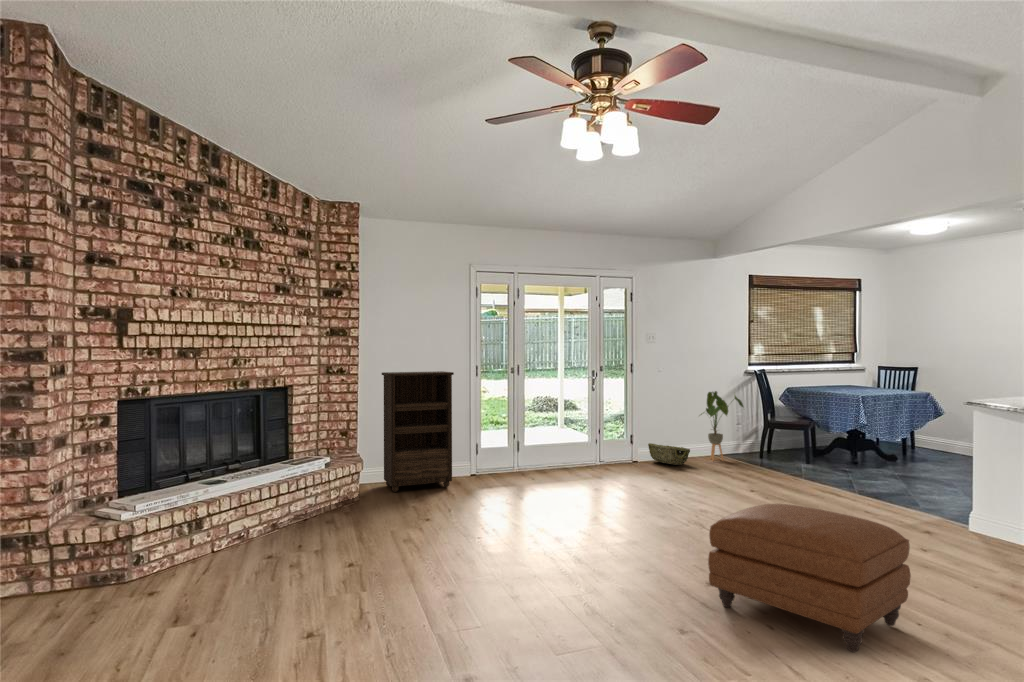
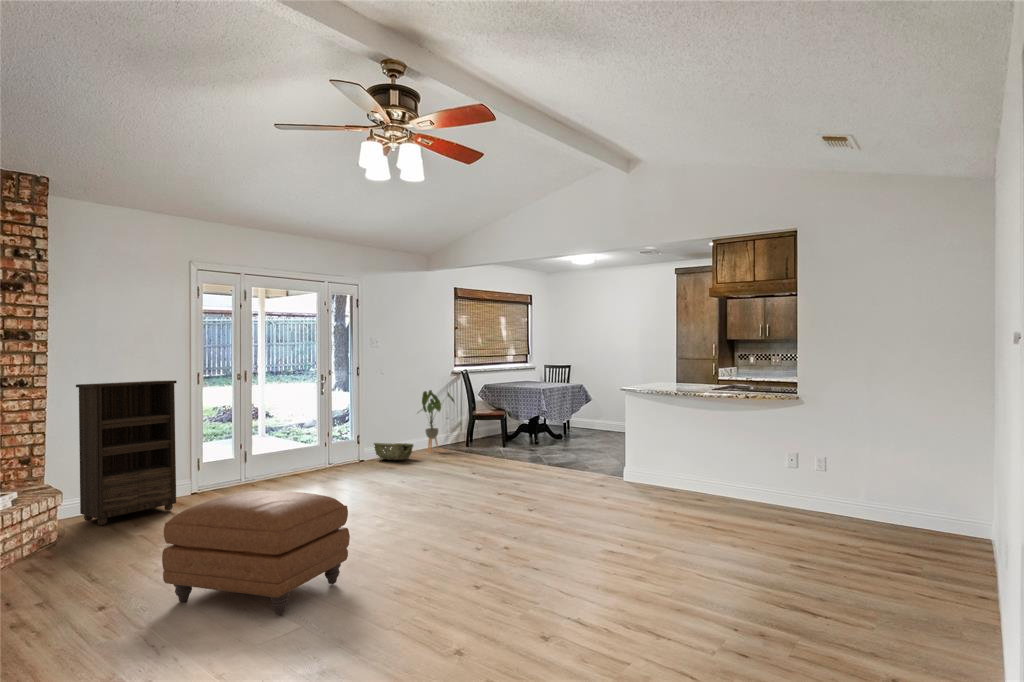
ottoman: present [708,504,911,652] -> present [162,491,350,615]

